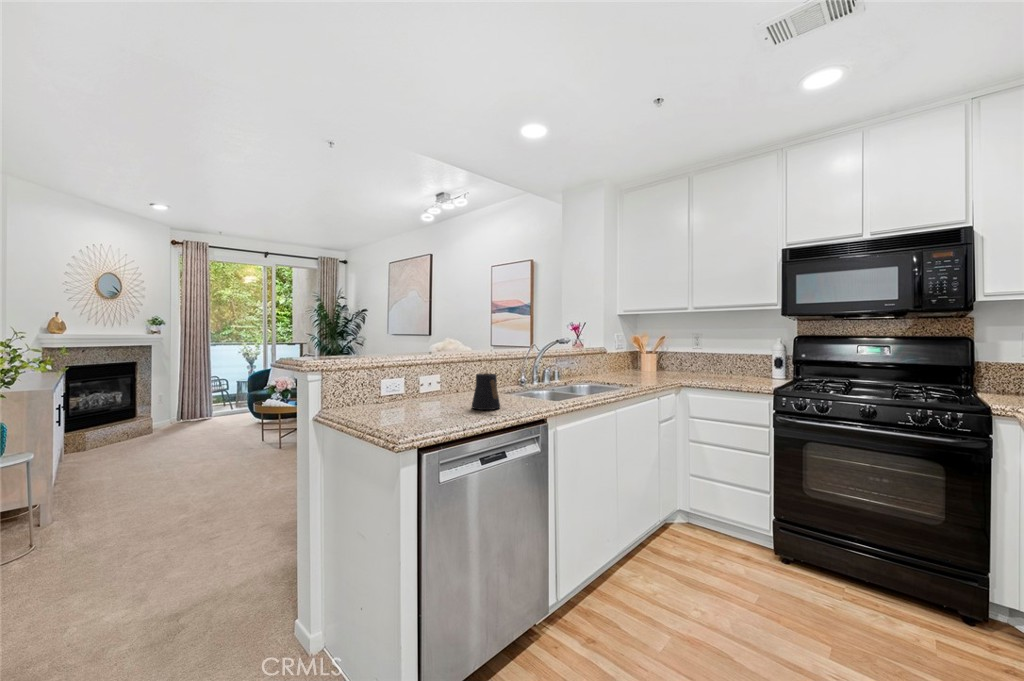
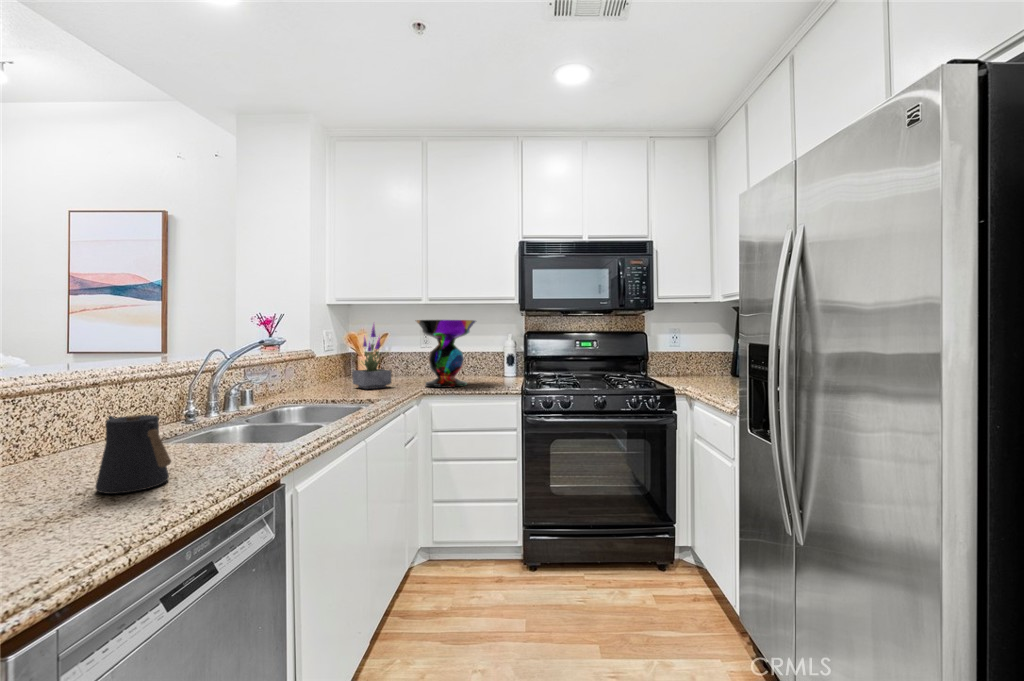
decorative bowl: none [681,325,738,382] -> present [416,320,476,388]
potted plant: none [631,327,661,379] -> present [353,324,391,389]

